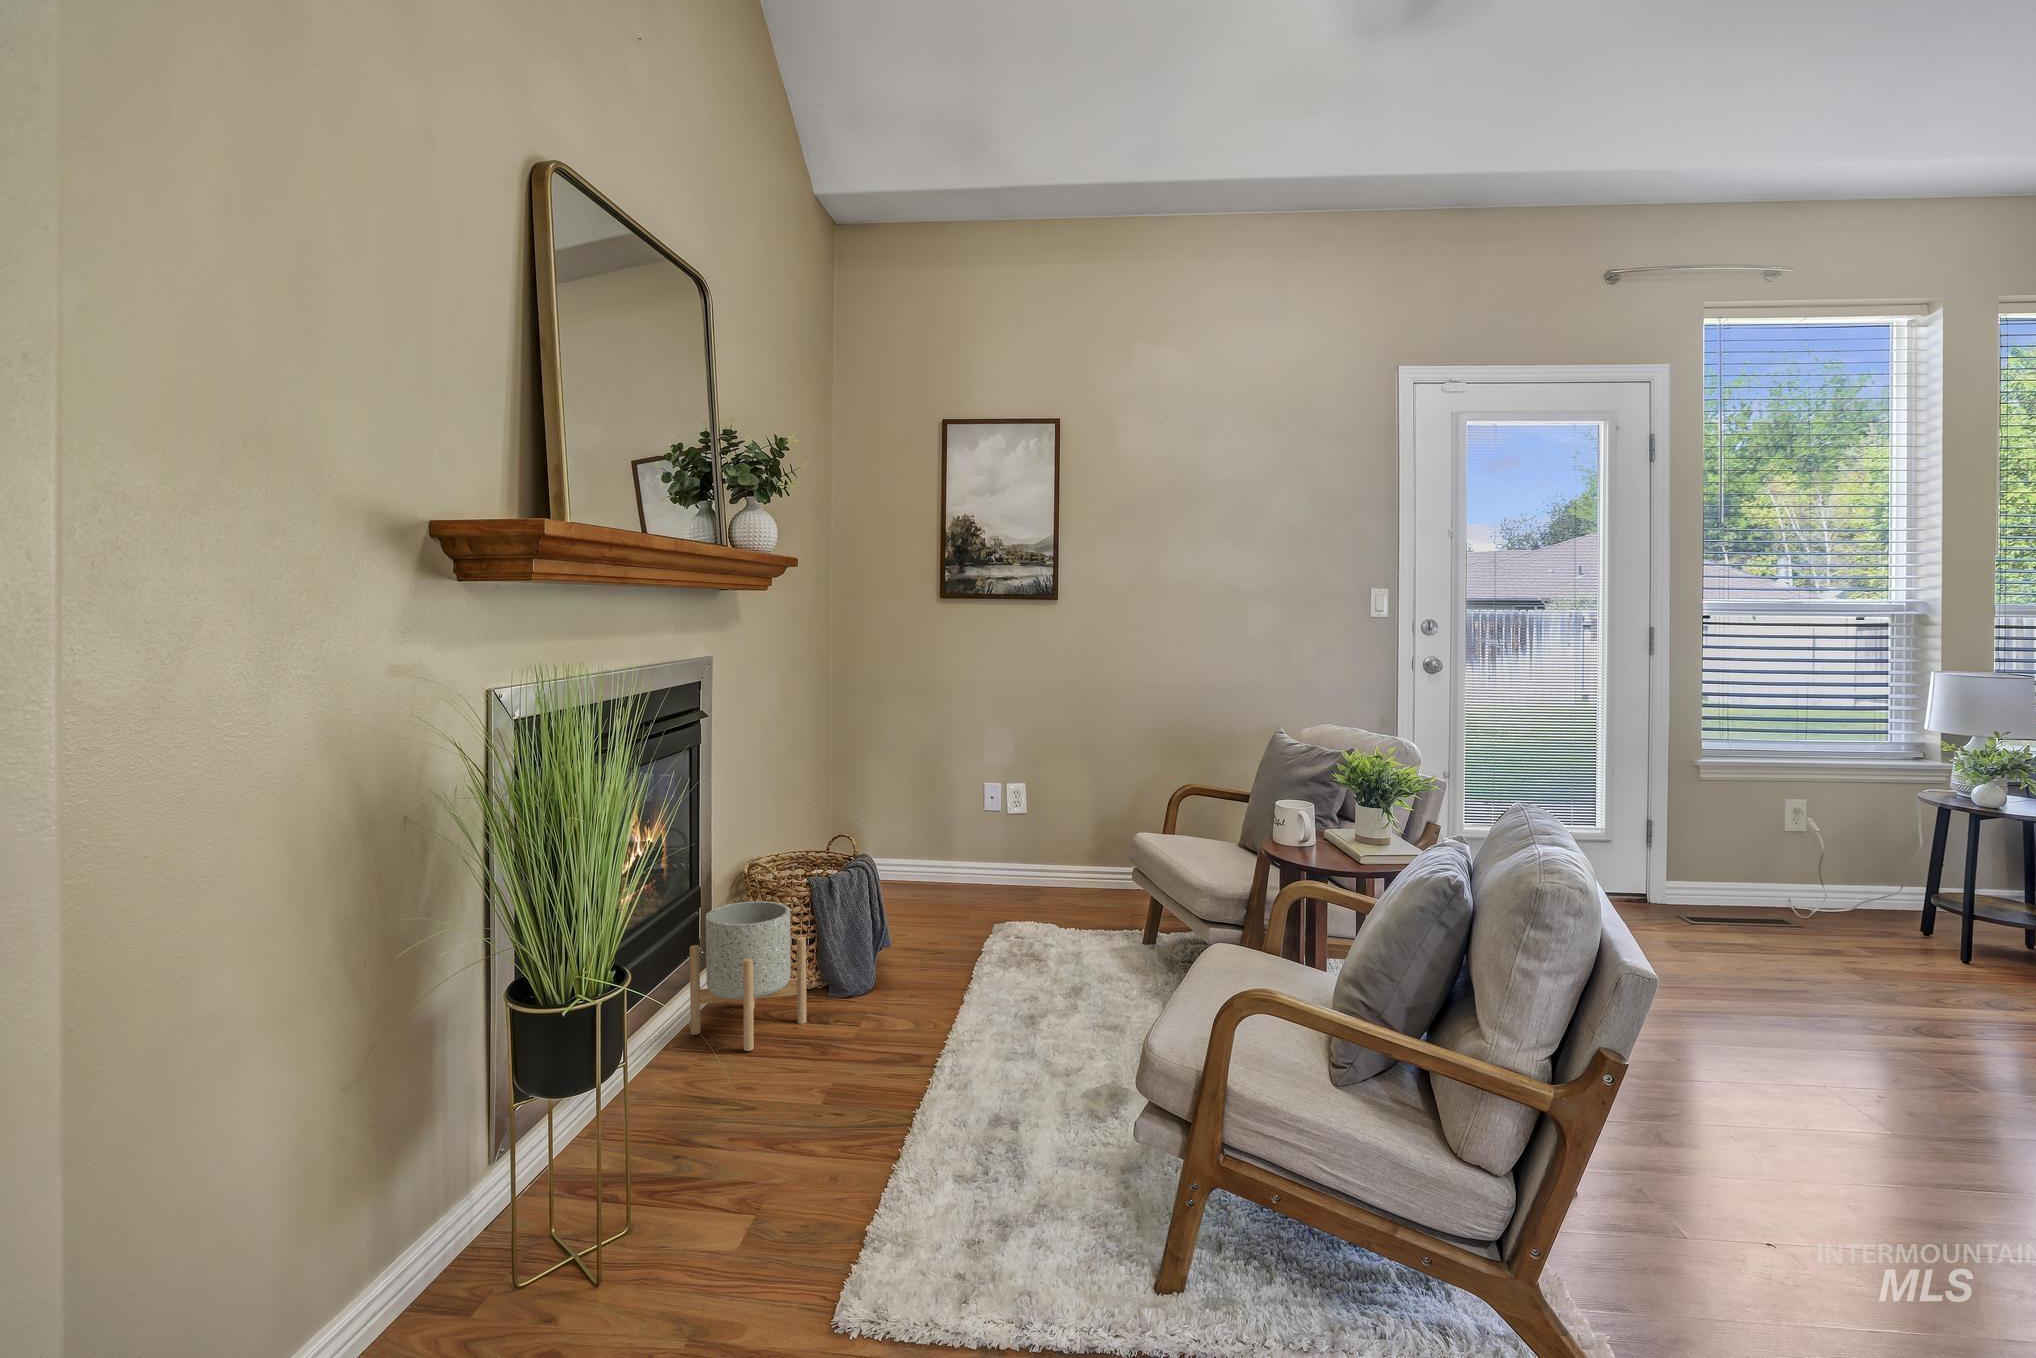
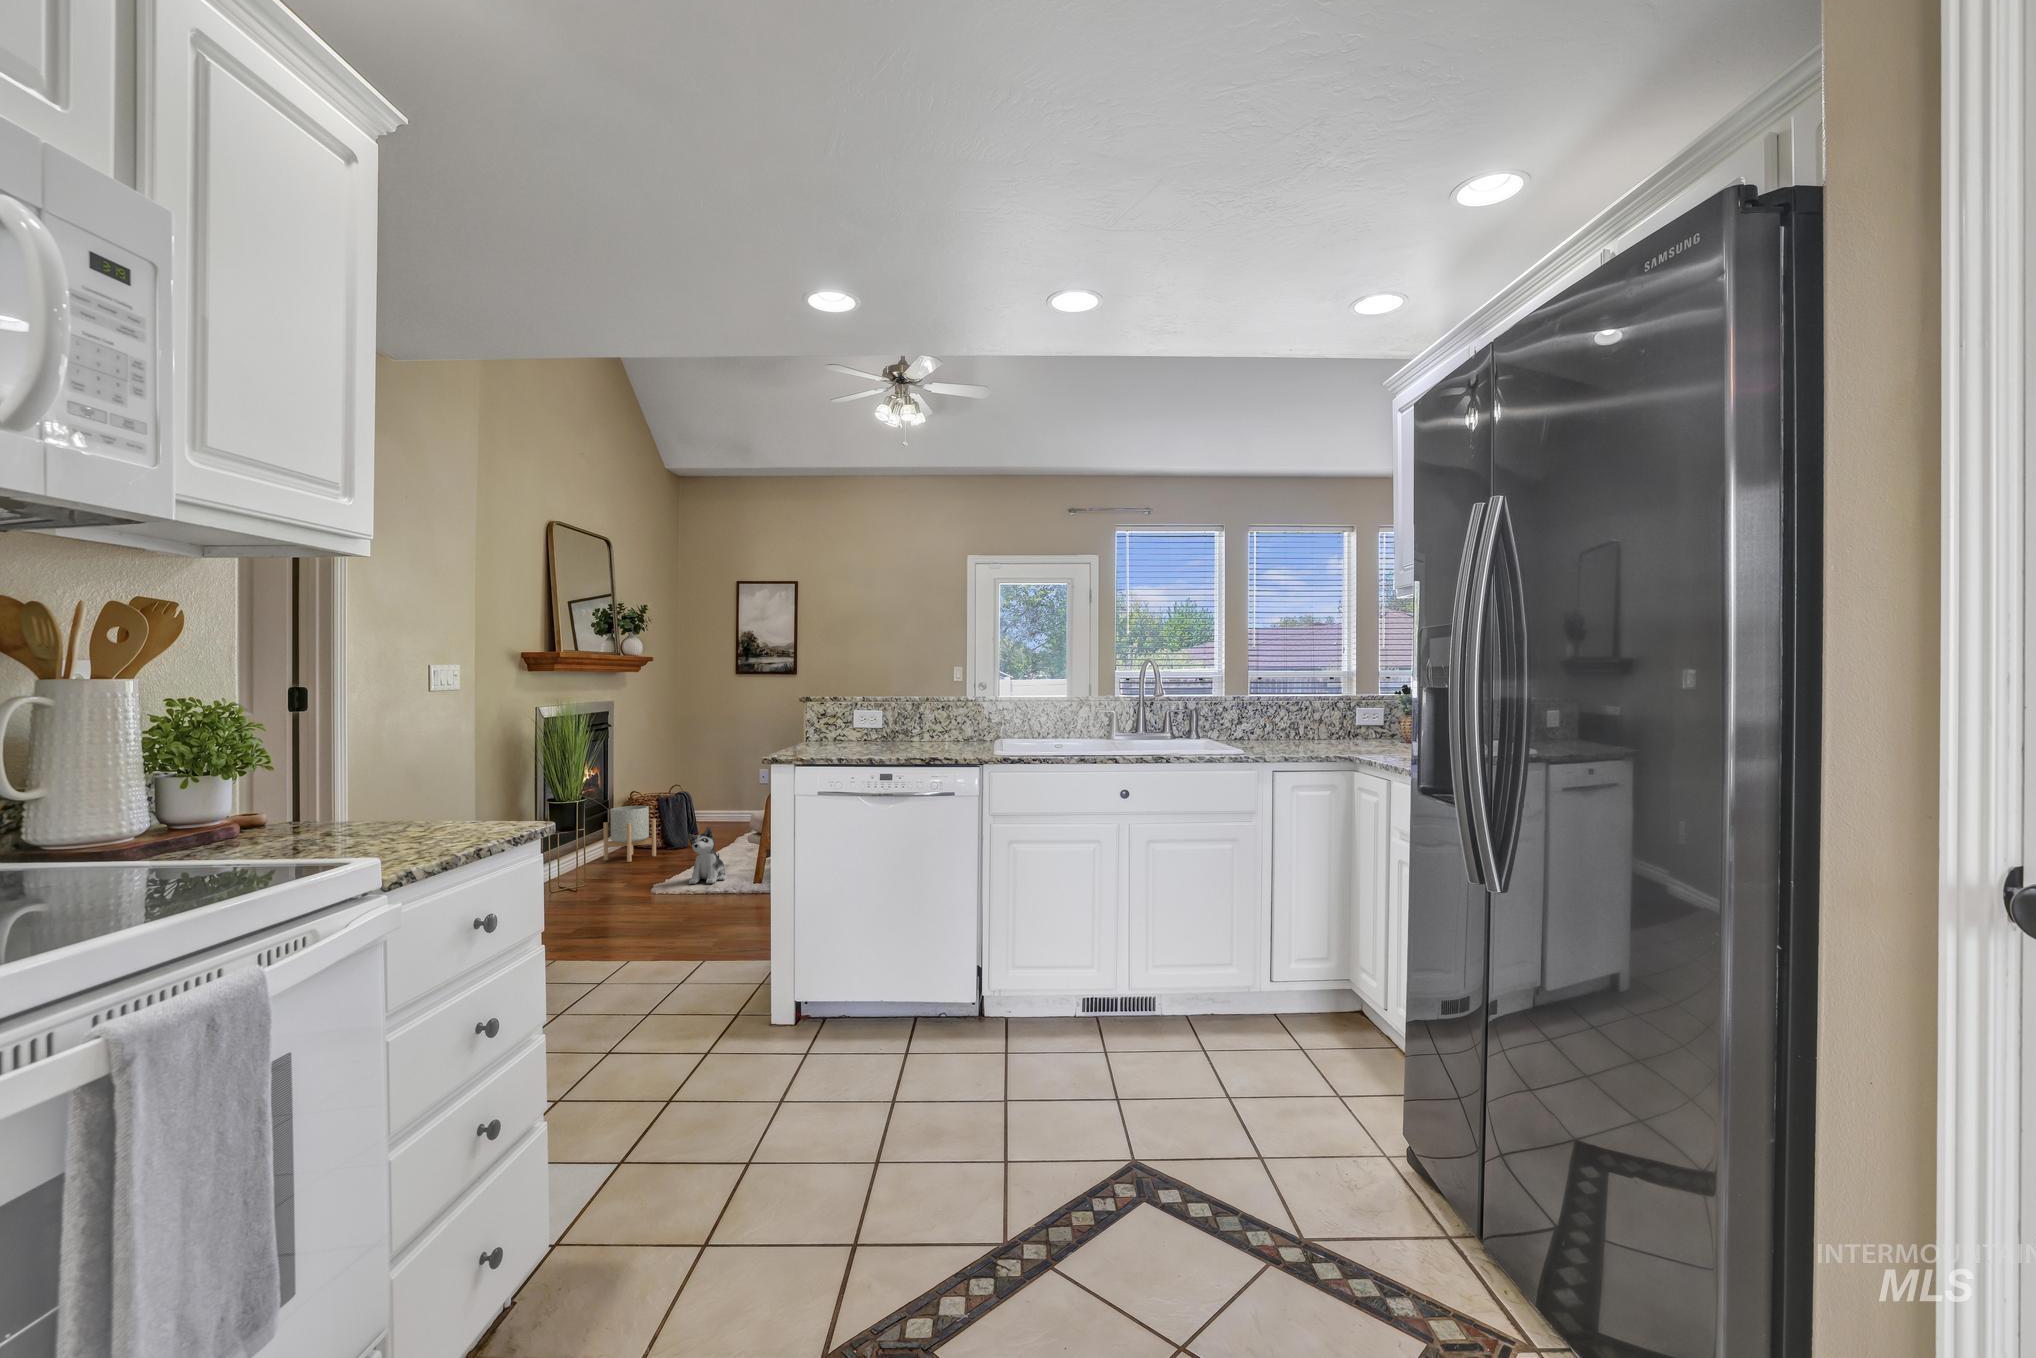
plush toy: none [928,1068,1033,1255] -> present [688,827,727,884]

